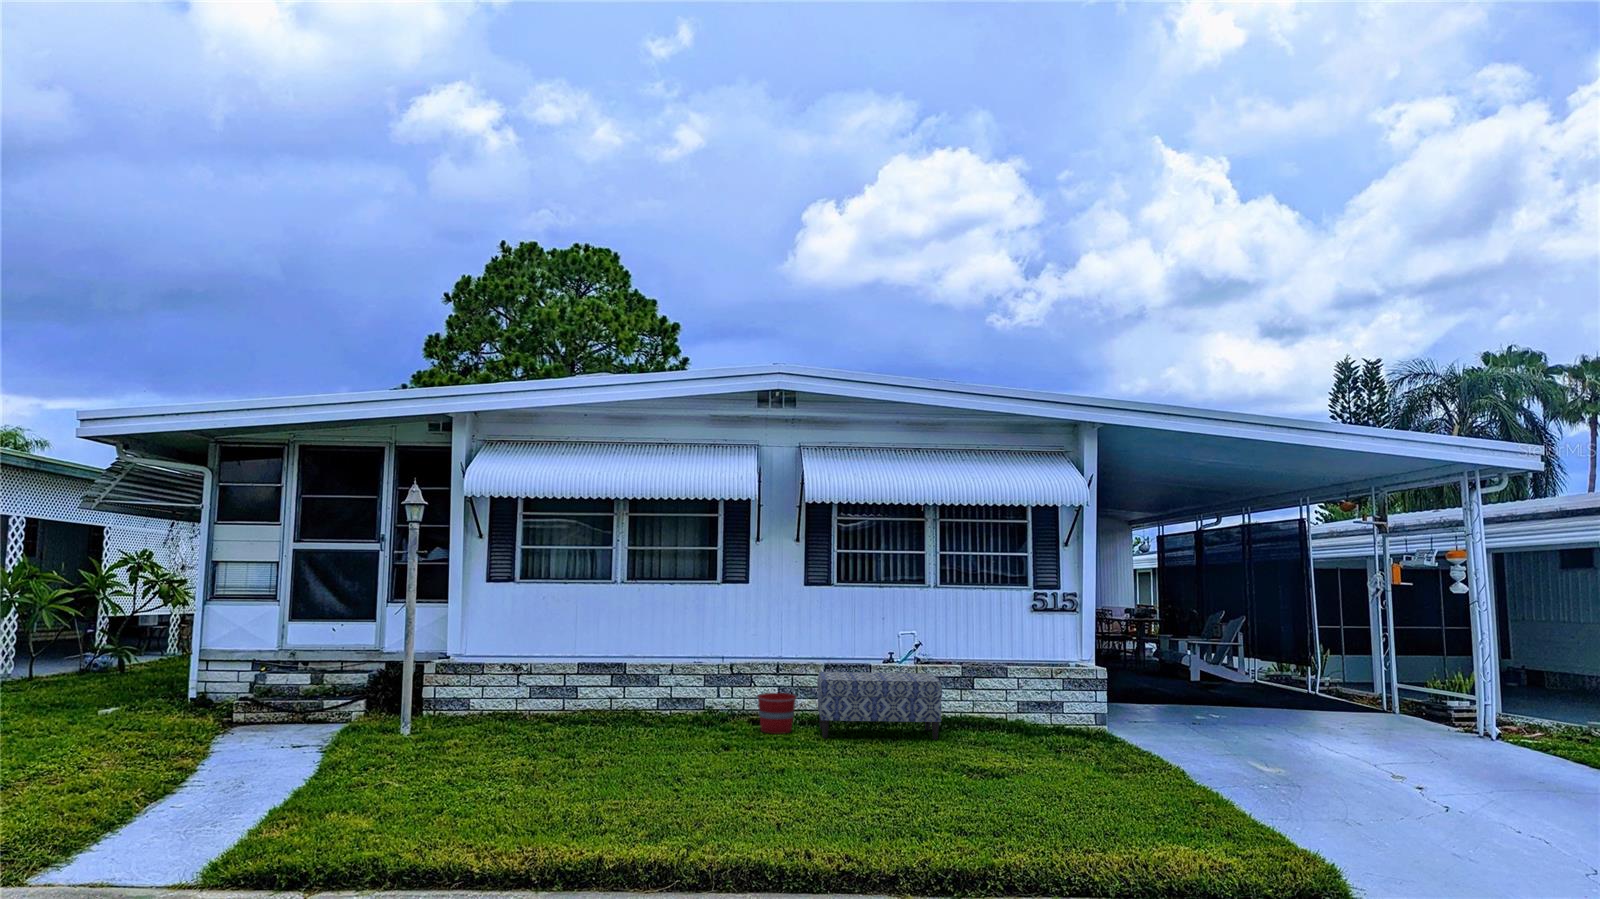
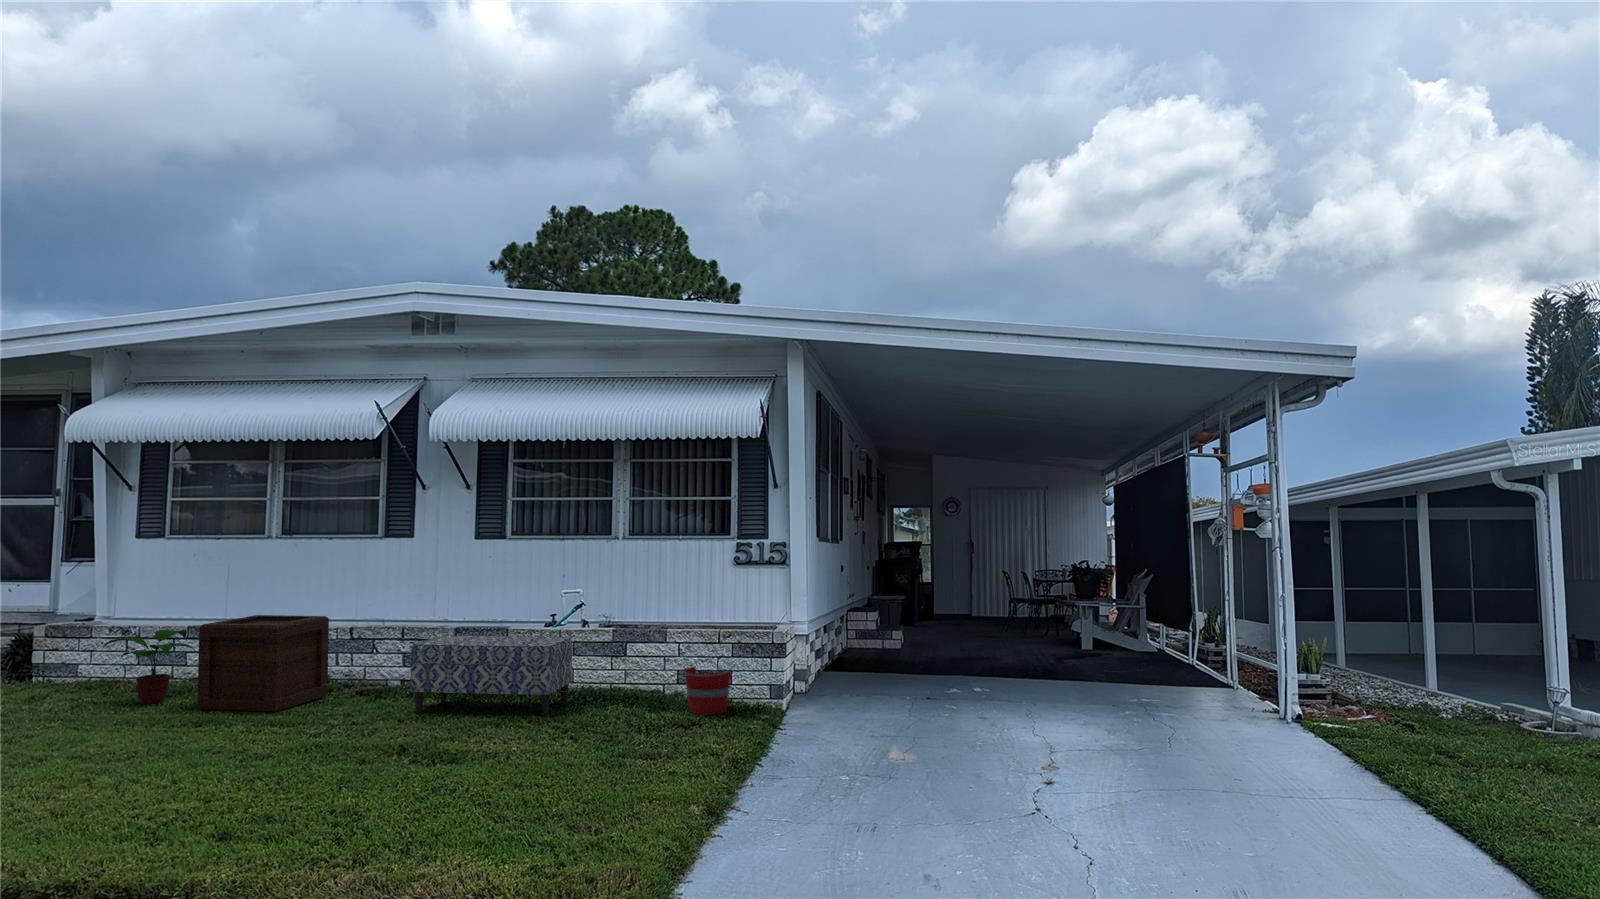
wooden crate: none [631,654,714,739] -> present [197,615,329,712]
potted plant: none [528,666,600,733] -> present [102,630,195,704]
bucket: present [757,693,797,734] -> present [684,667,732,715]

